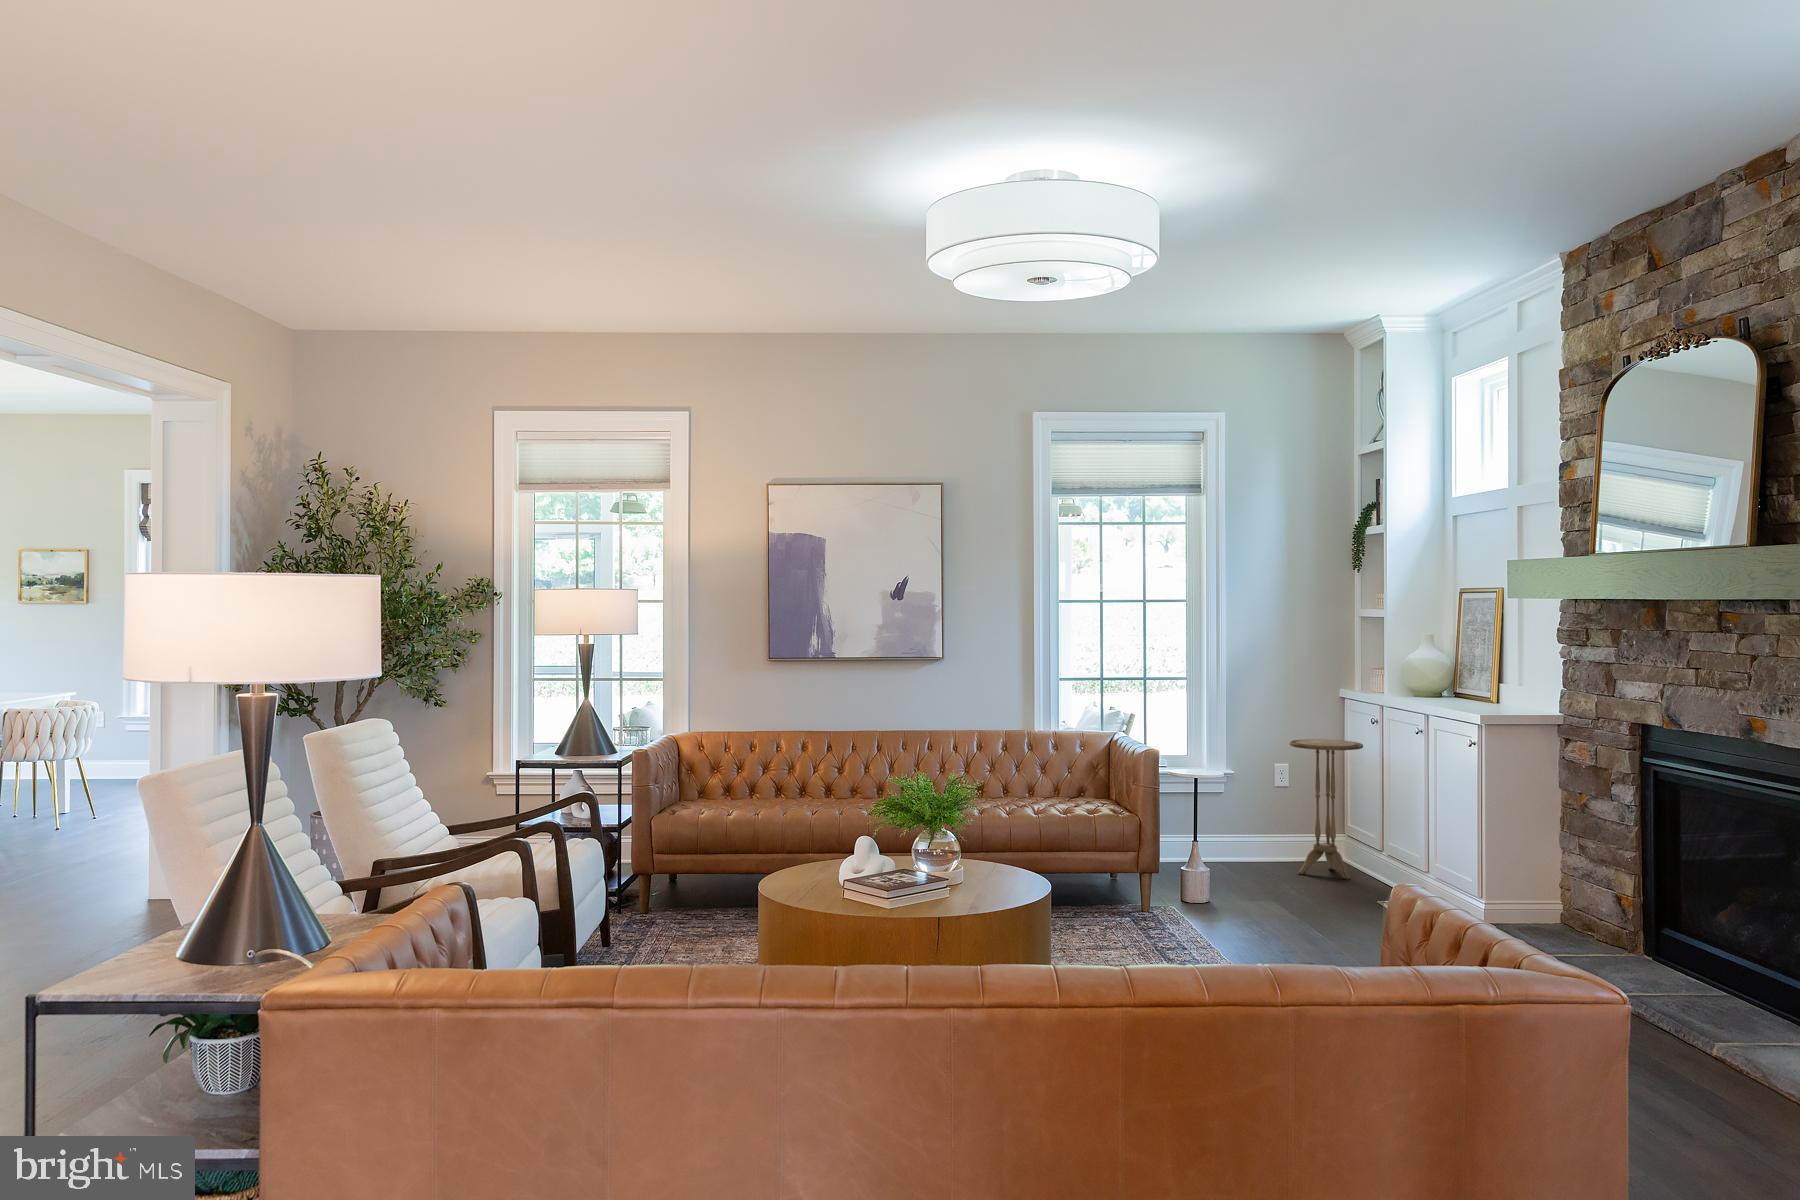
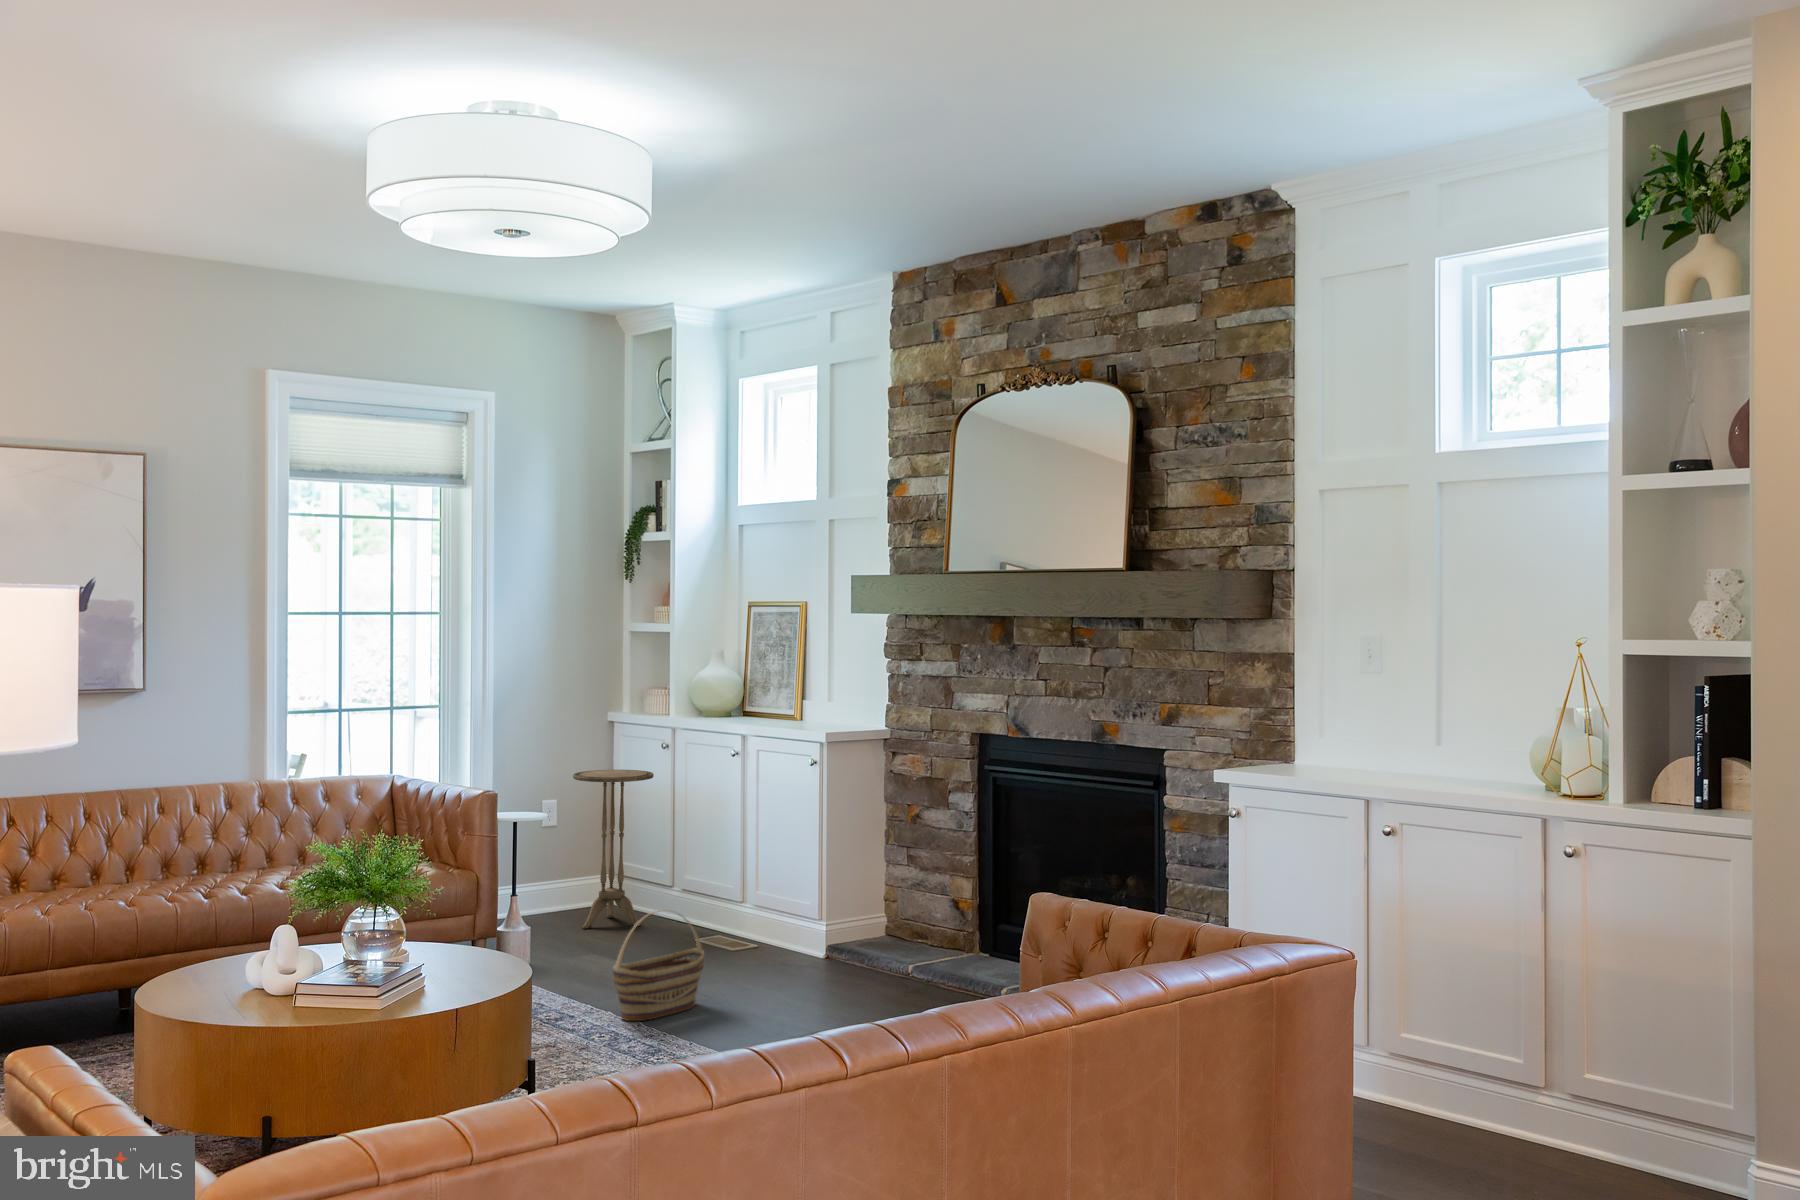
basket: none [1238,855,1327,945] -> present [613,912,704,1021]

